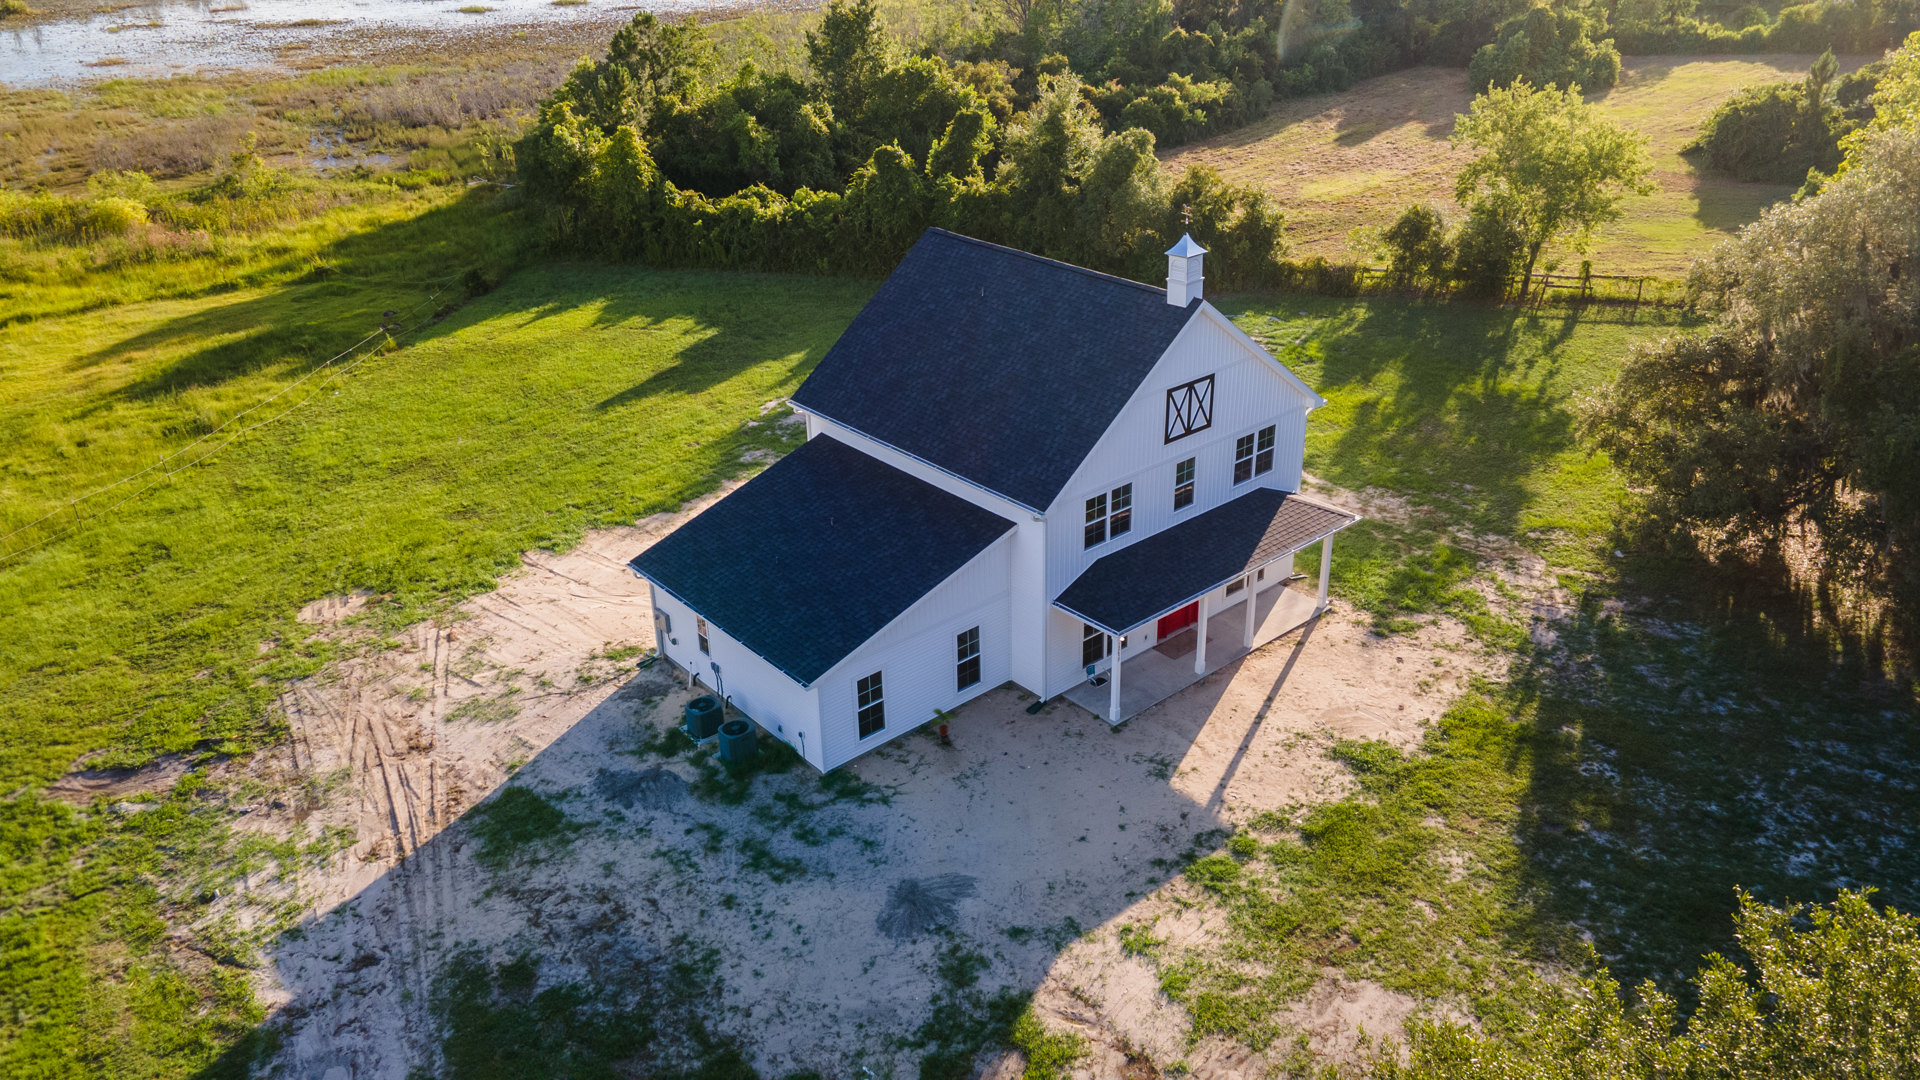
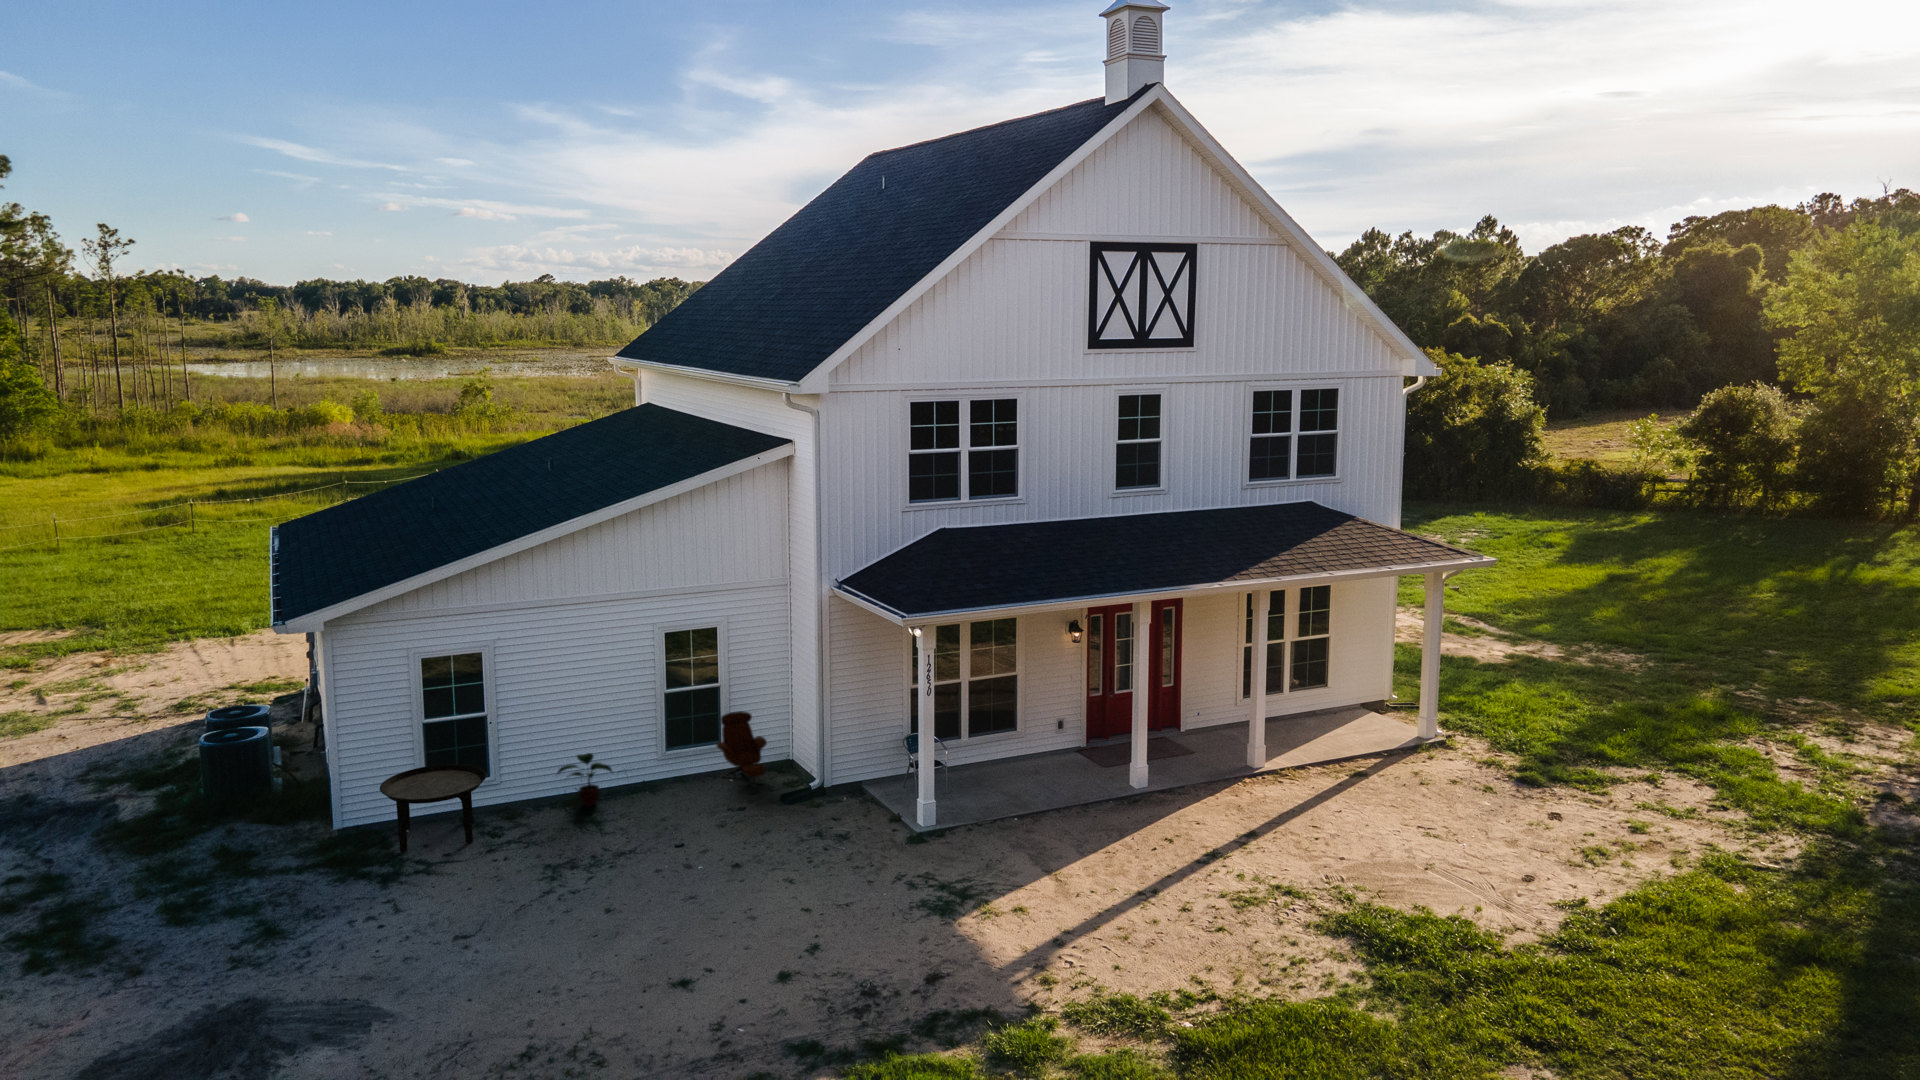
lounge chair: none [989,666,1024,712] -> present [717,711,767,790]
round table: none [861,732,912,785] -> present [380,764,486,852]

